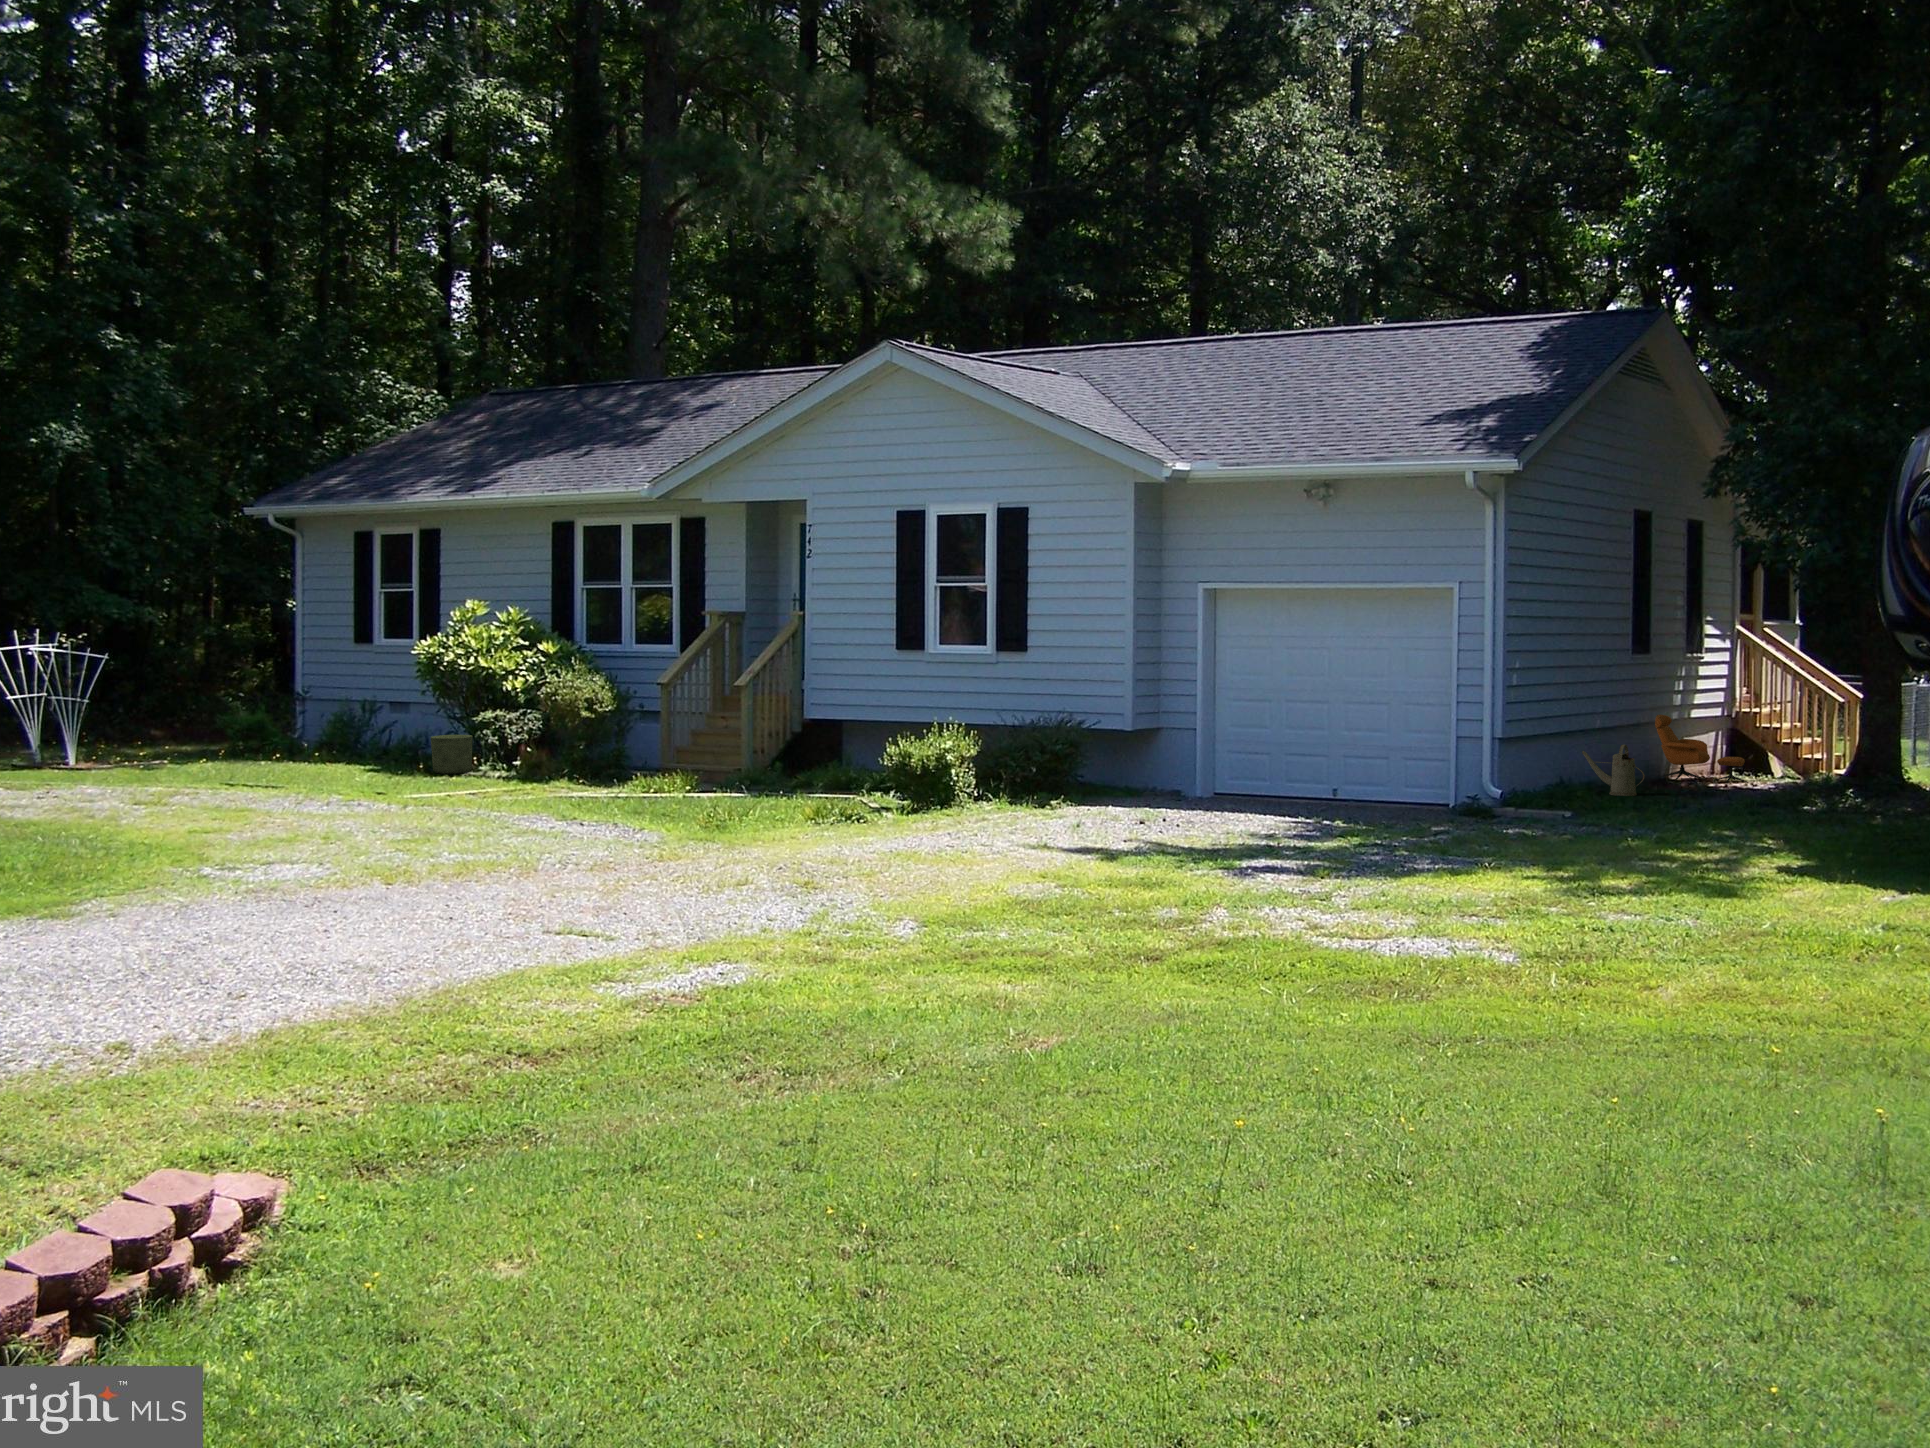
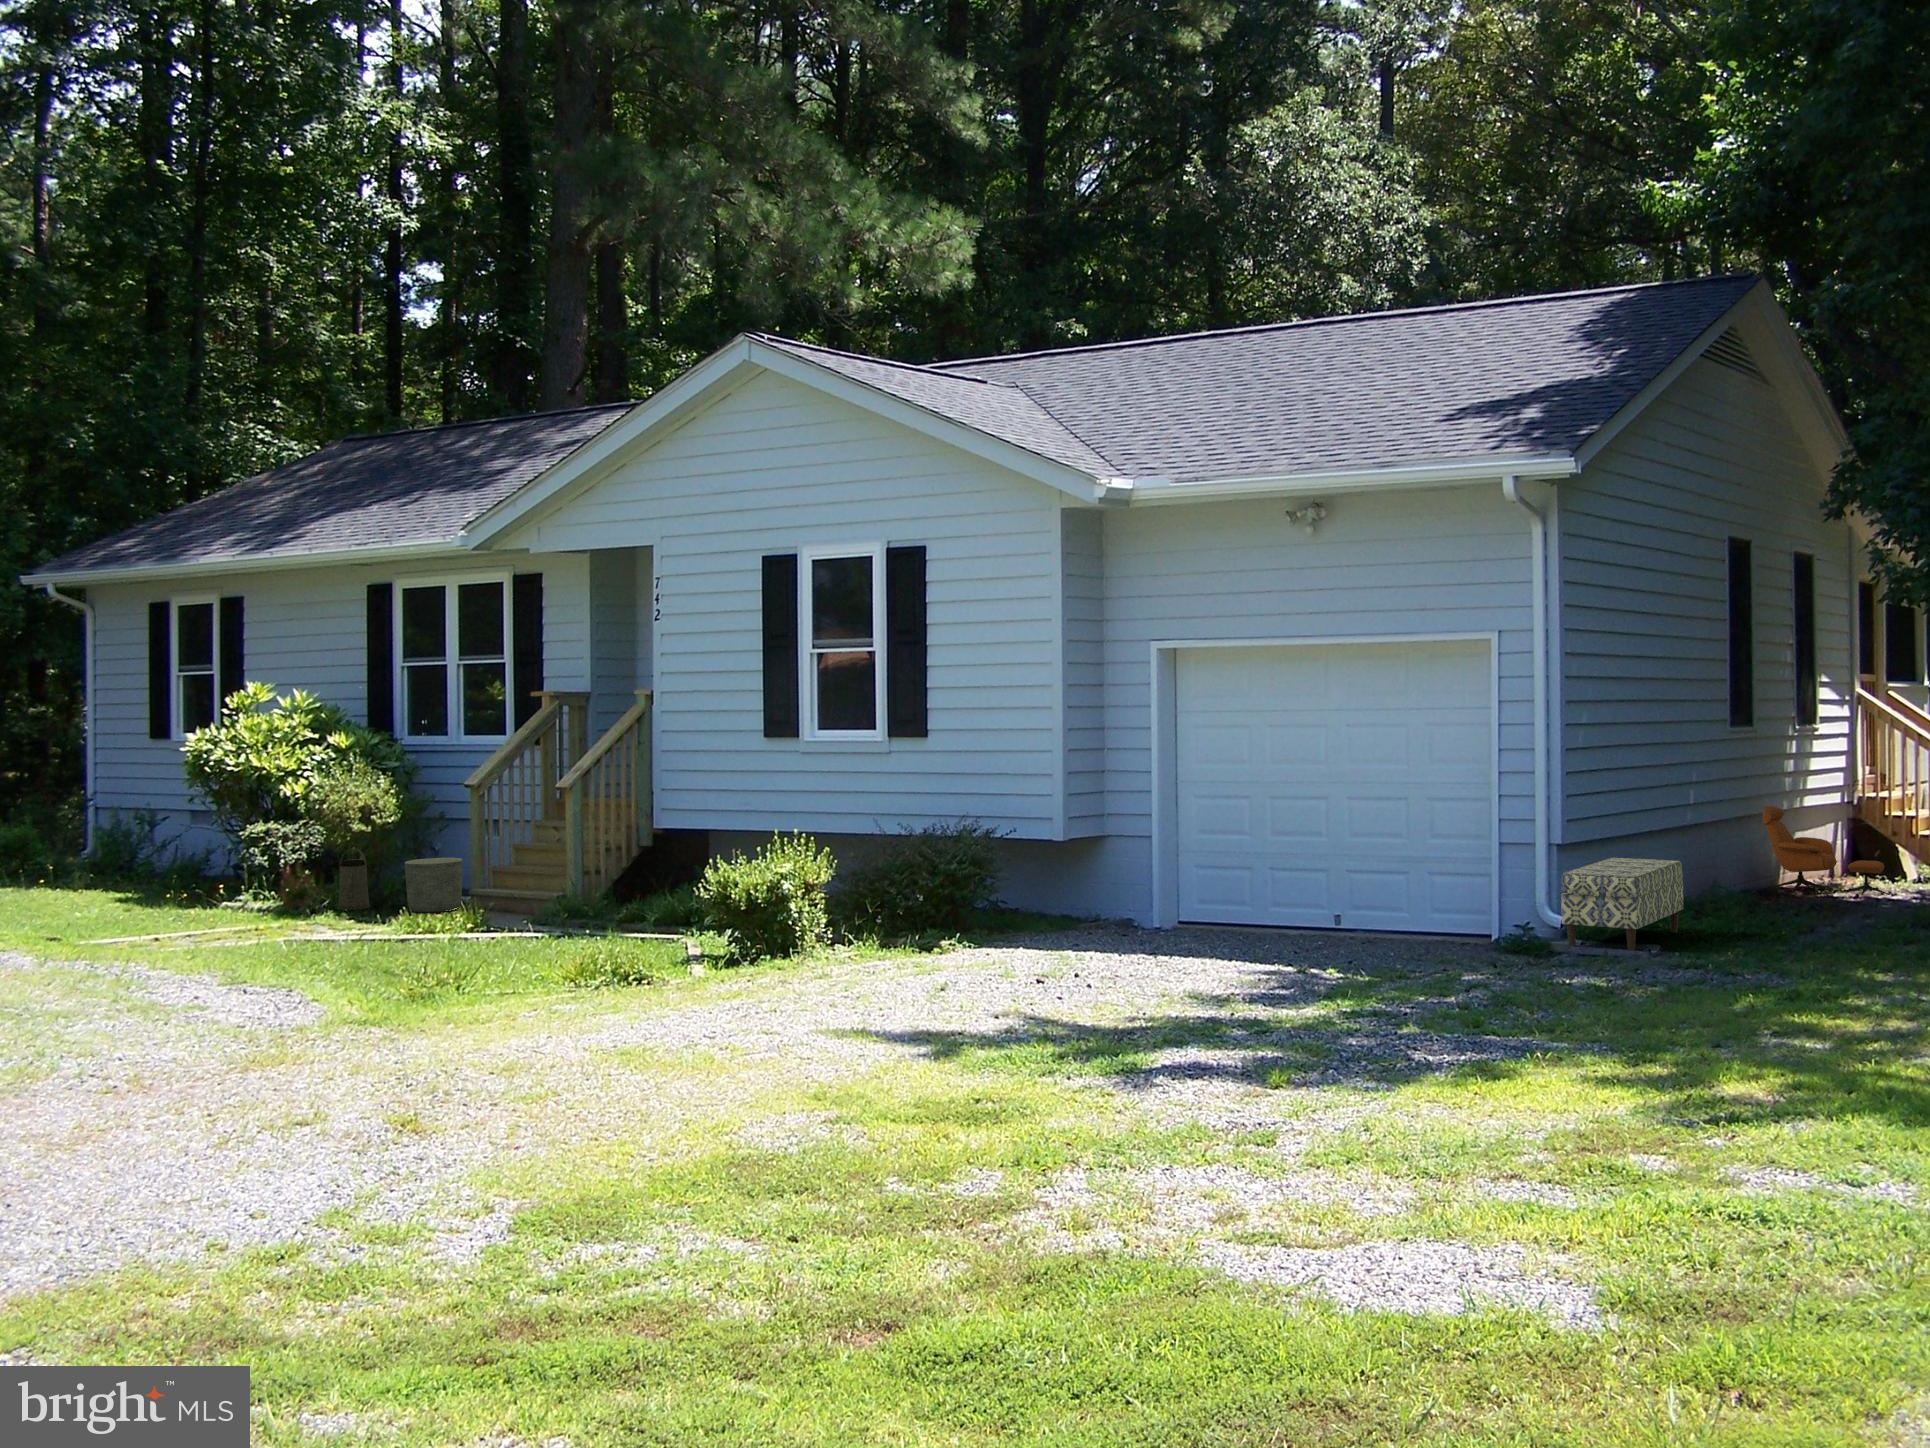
planter: present [431,735,472,774] -> present [405,858,463,913]
watering can: present [1582,745,1645,796] -> present [338,848,370,910]
bench: none [1501,748,1589,813] -> present [1561,857,1683,950]

